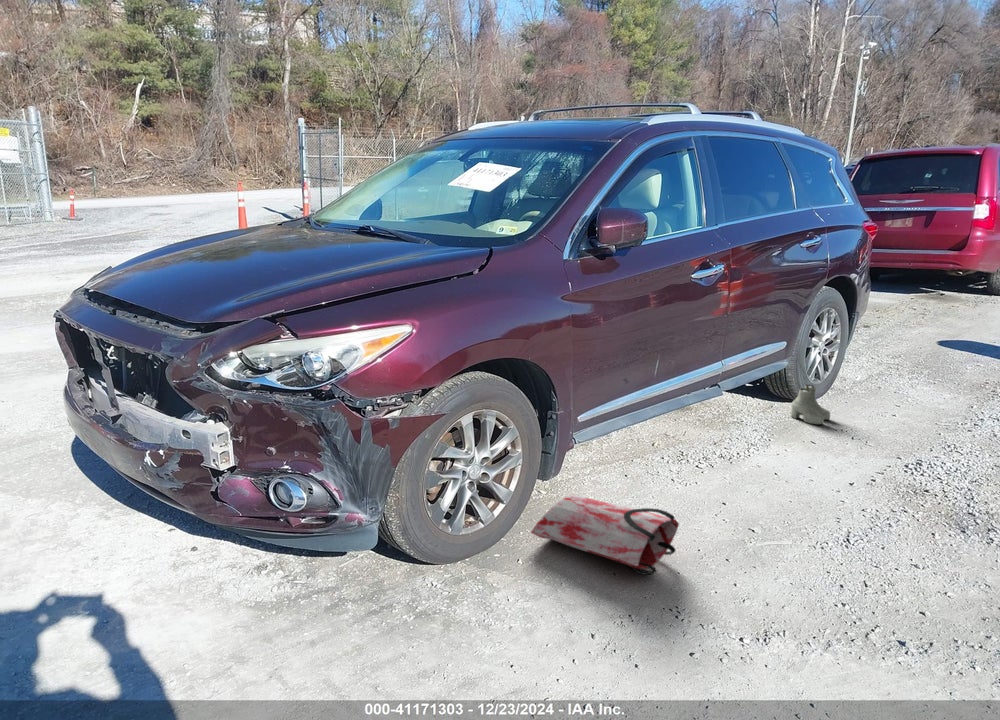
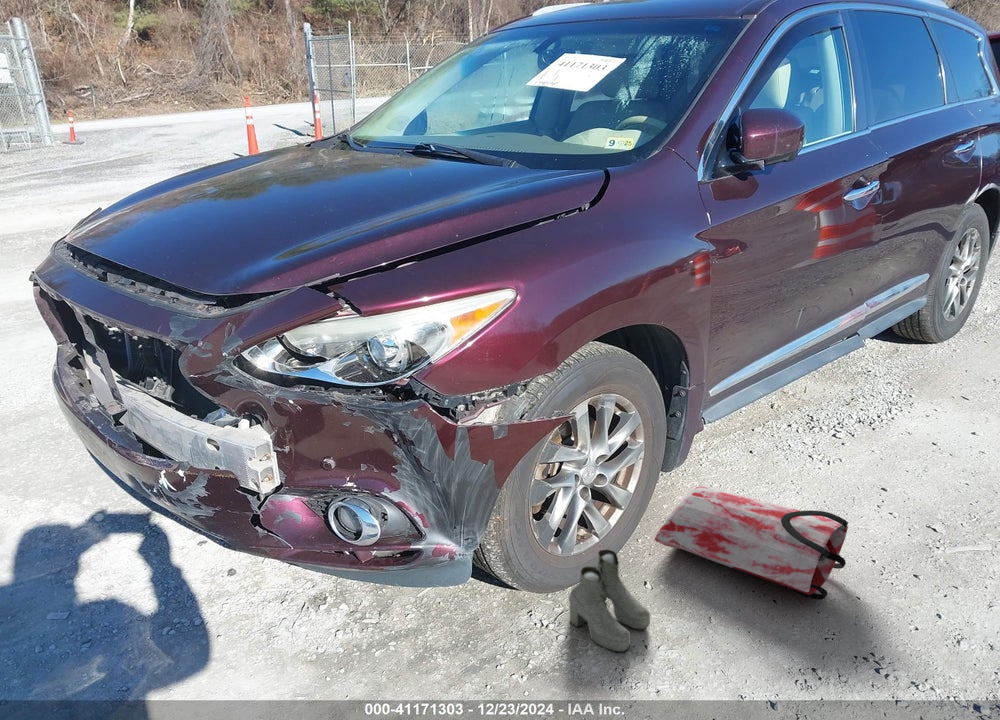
boots: present [791,385,830,425] -> present [569,550,650,652]

